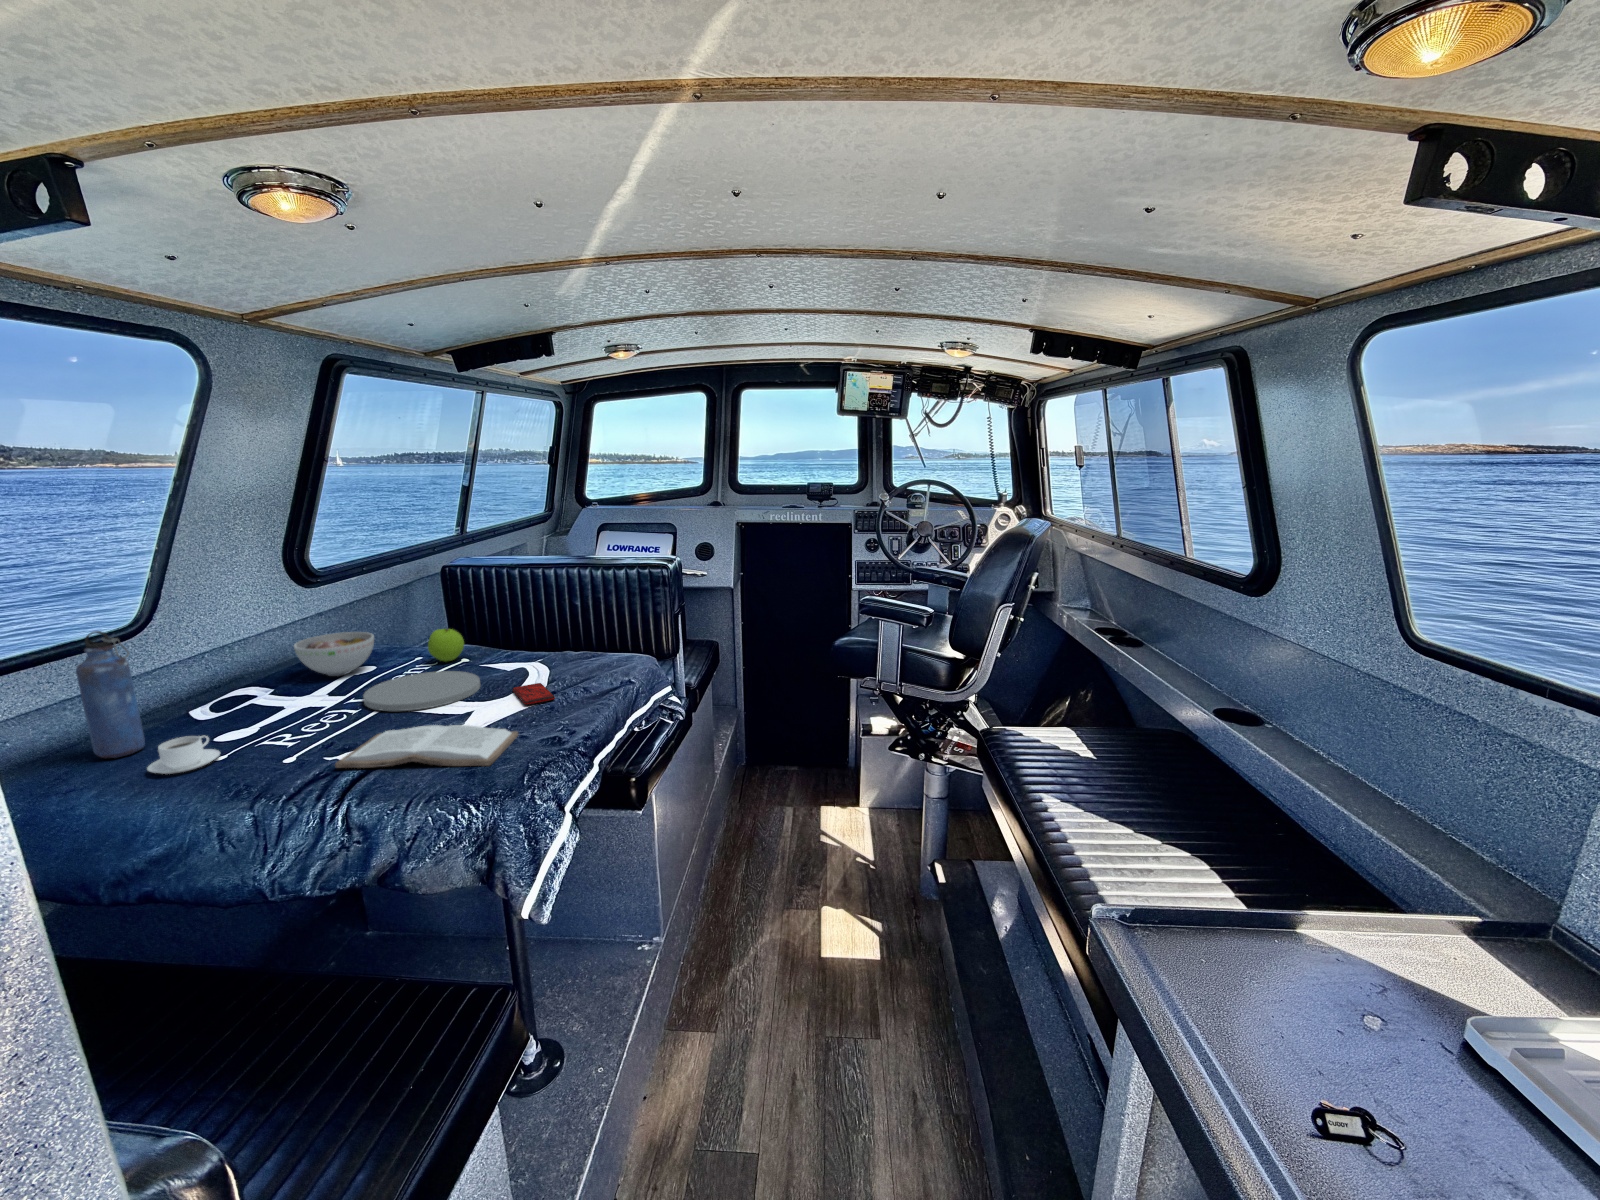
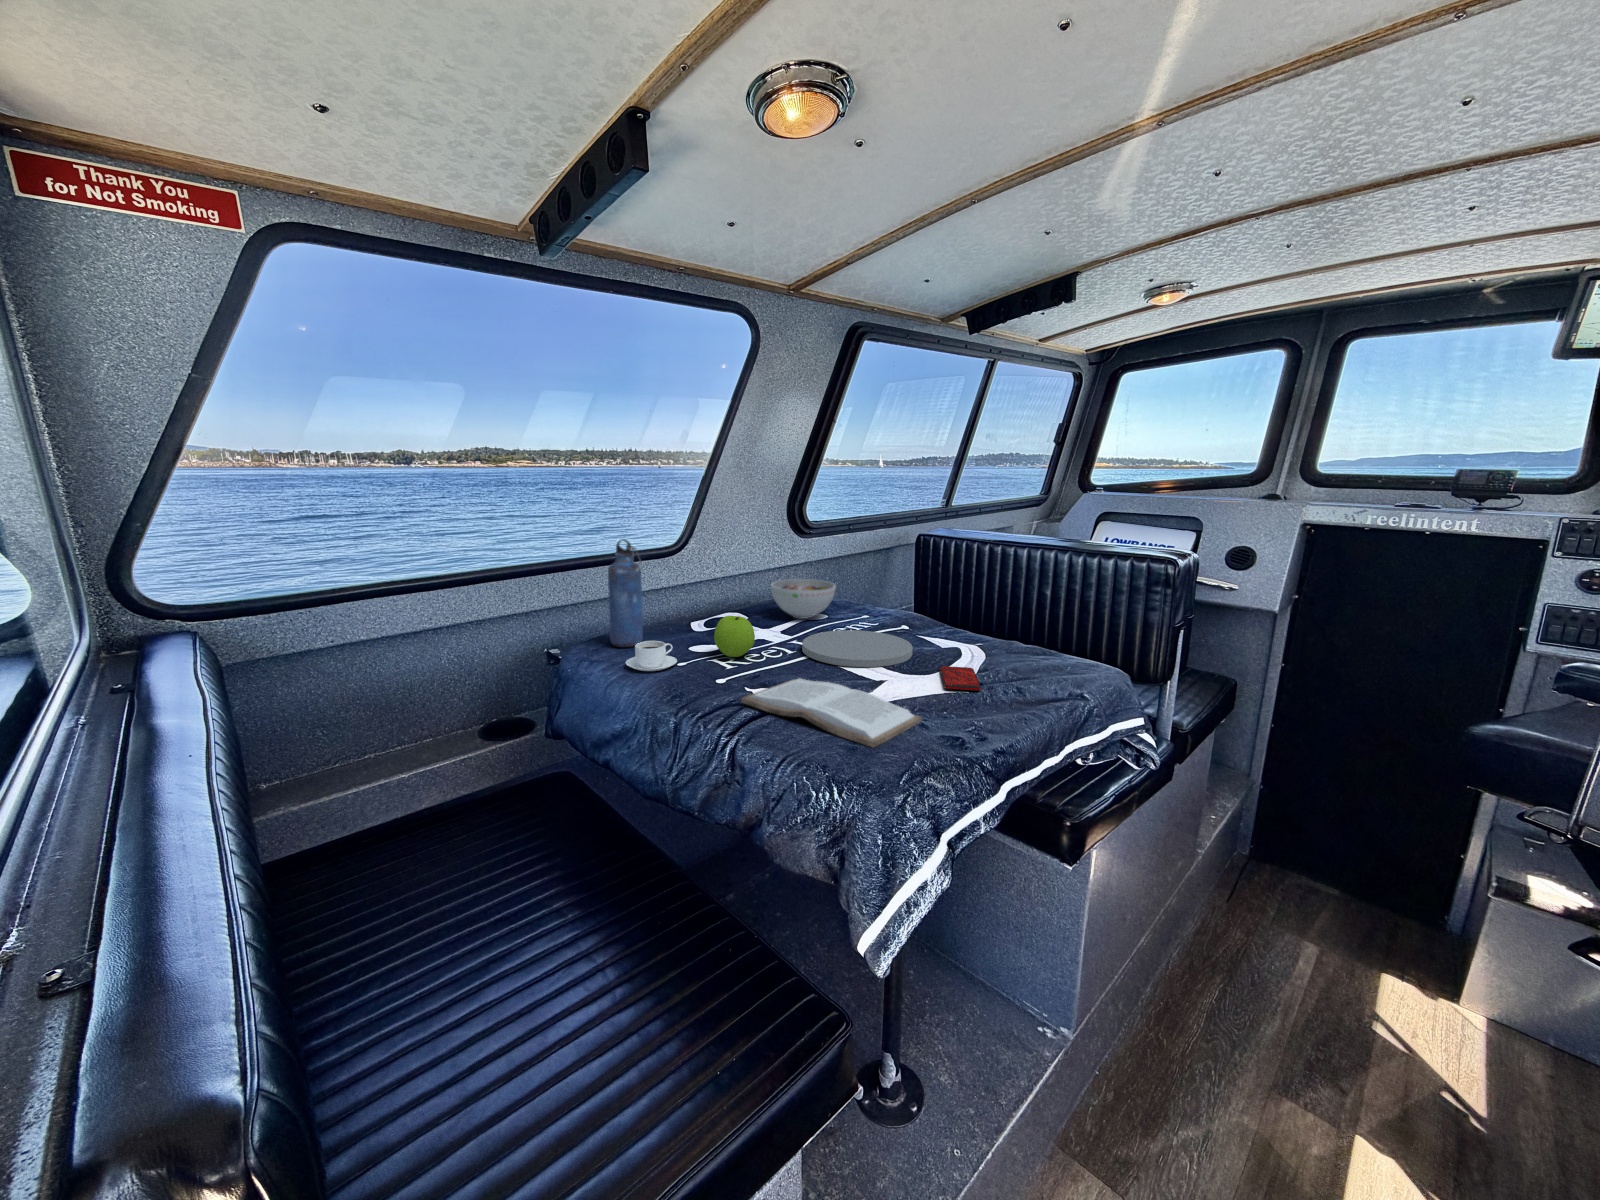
apple: present [428,629,464,662] -> present [714,616,755,657]

